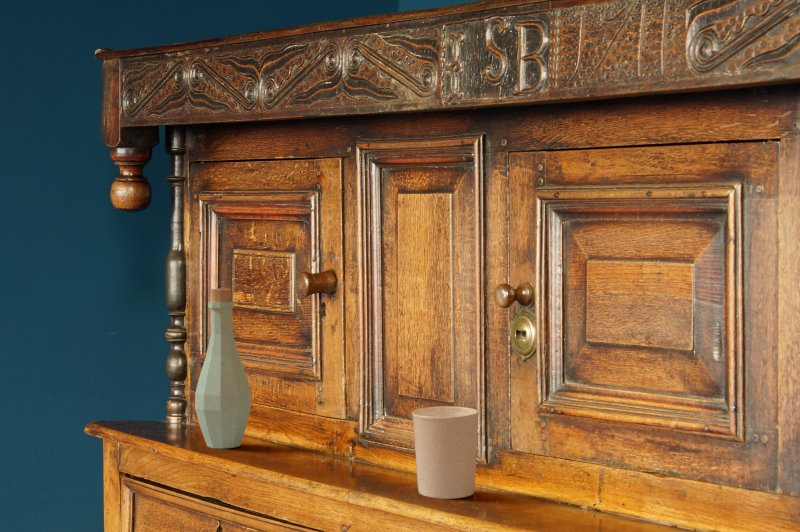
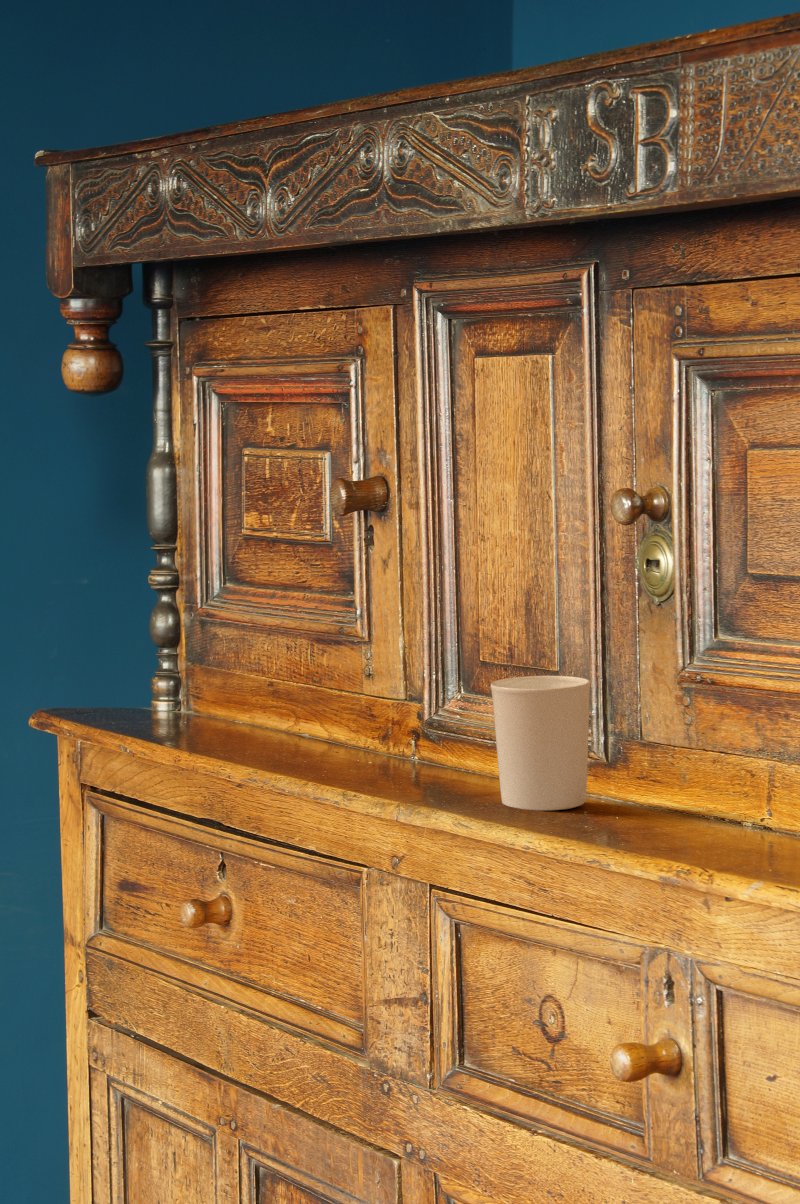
bottle: present [195,289,252,449] -> none [187,507,272,746]

